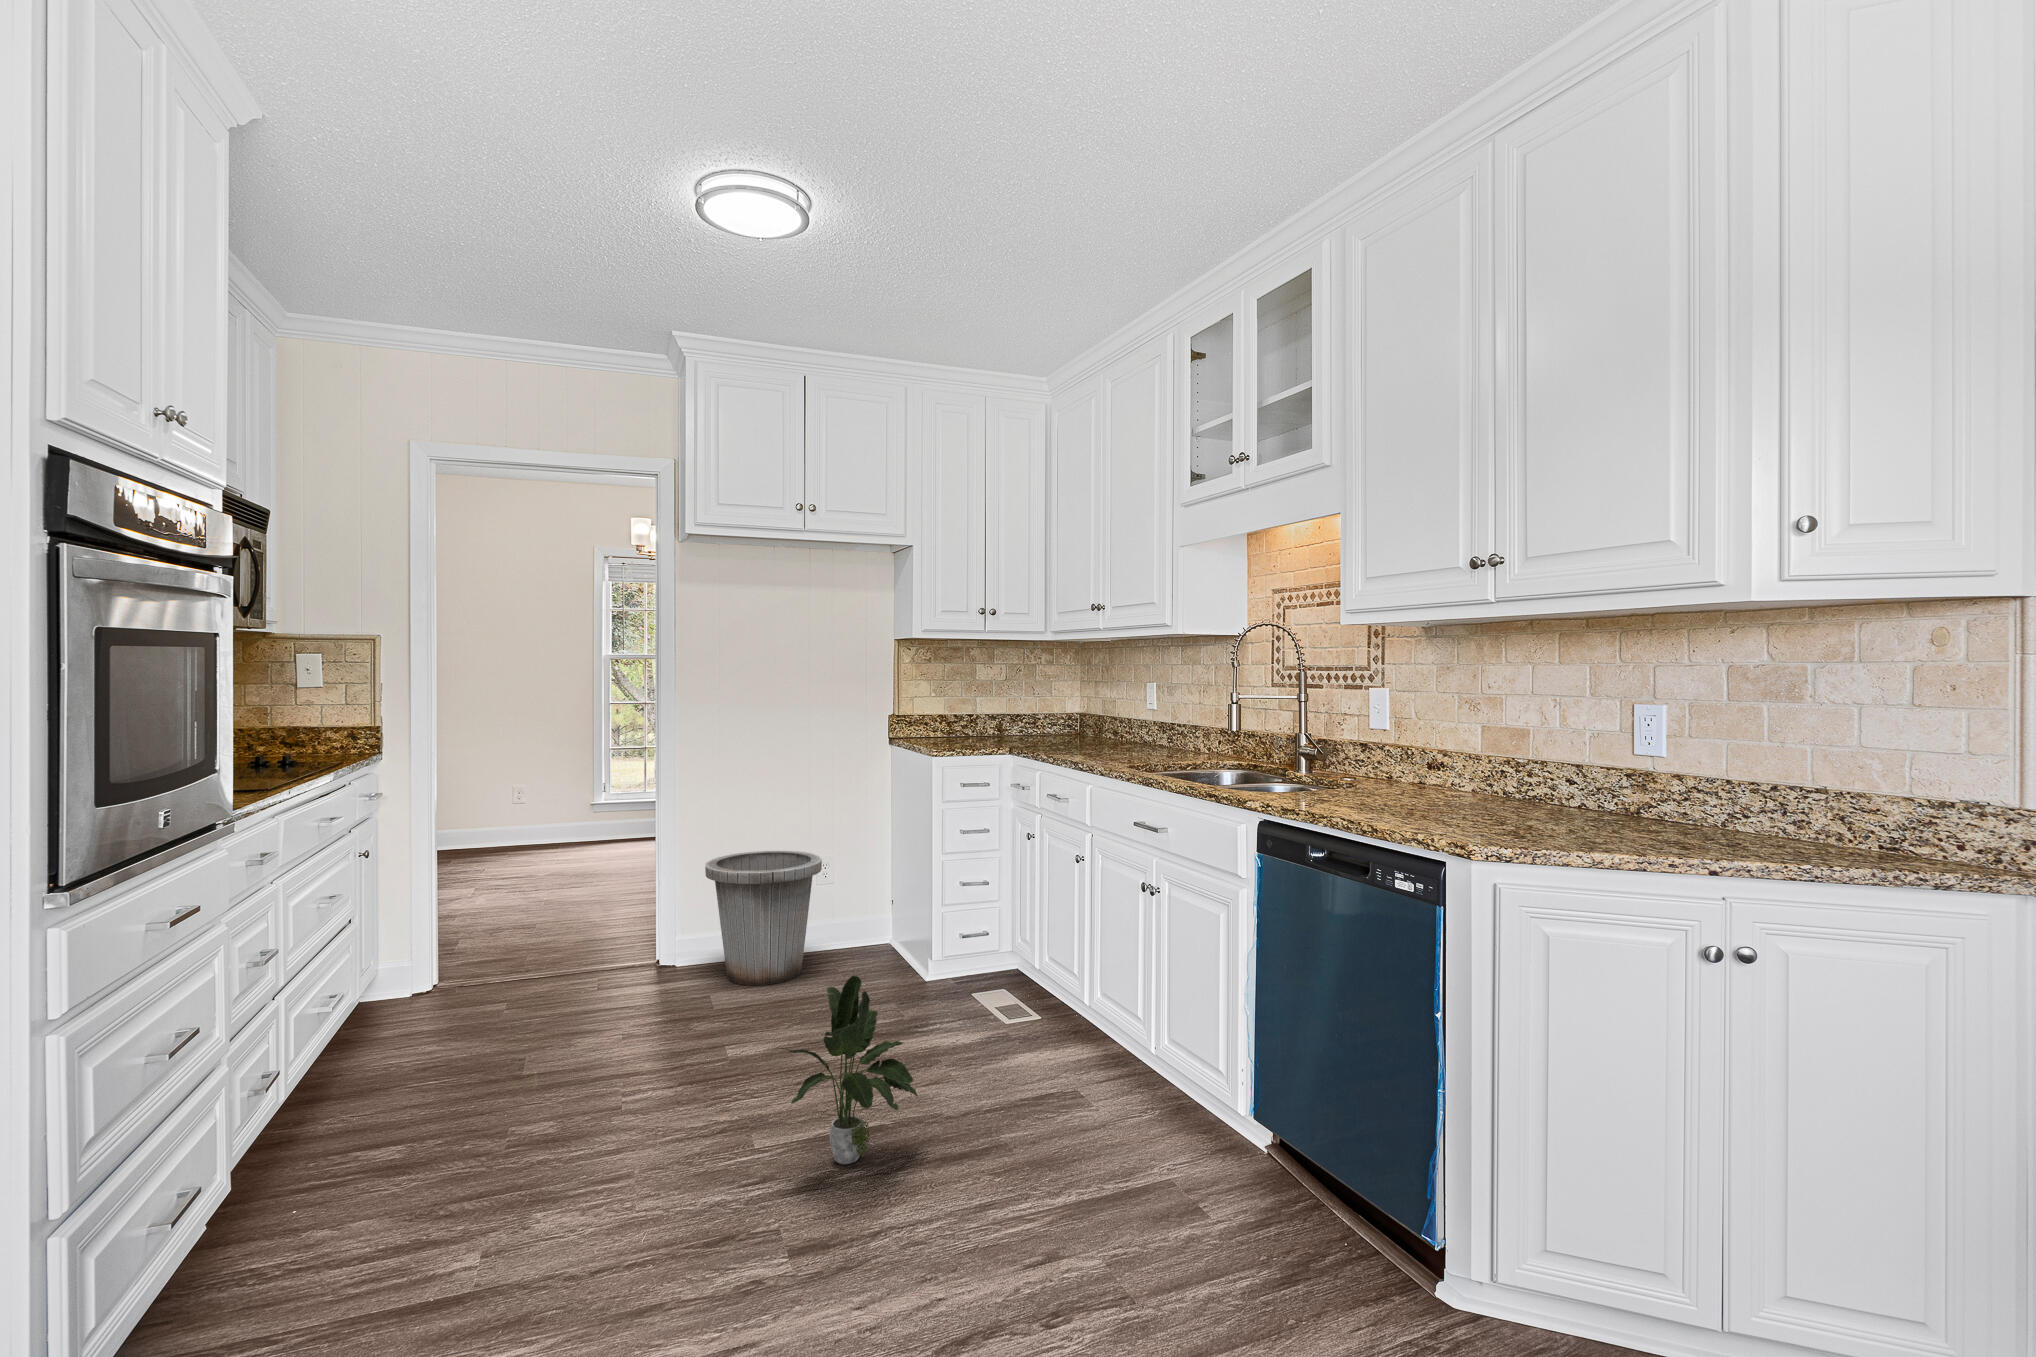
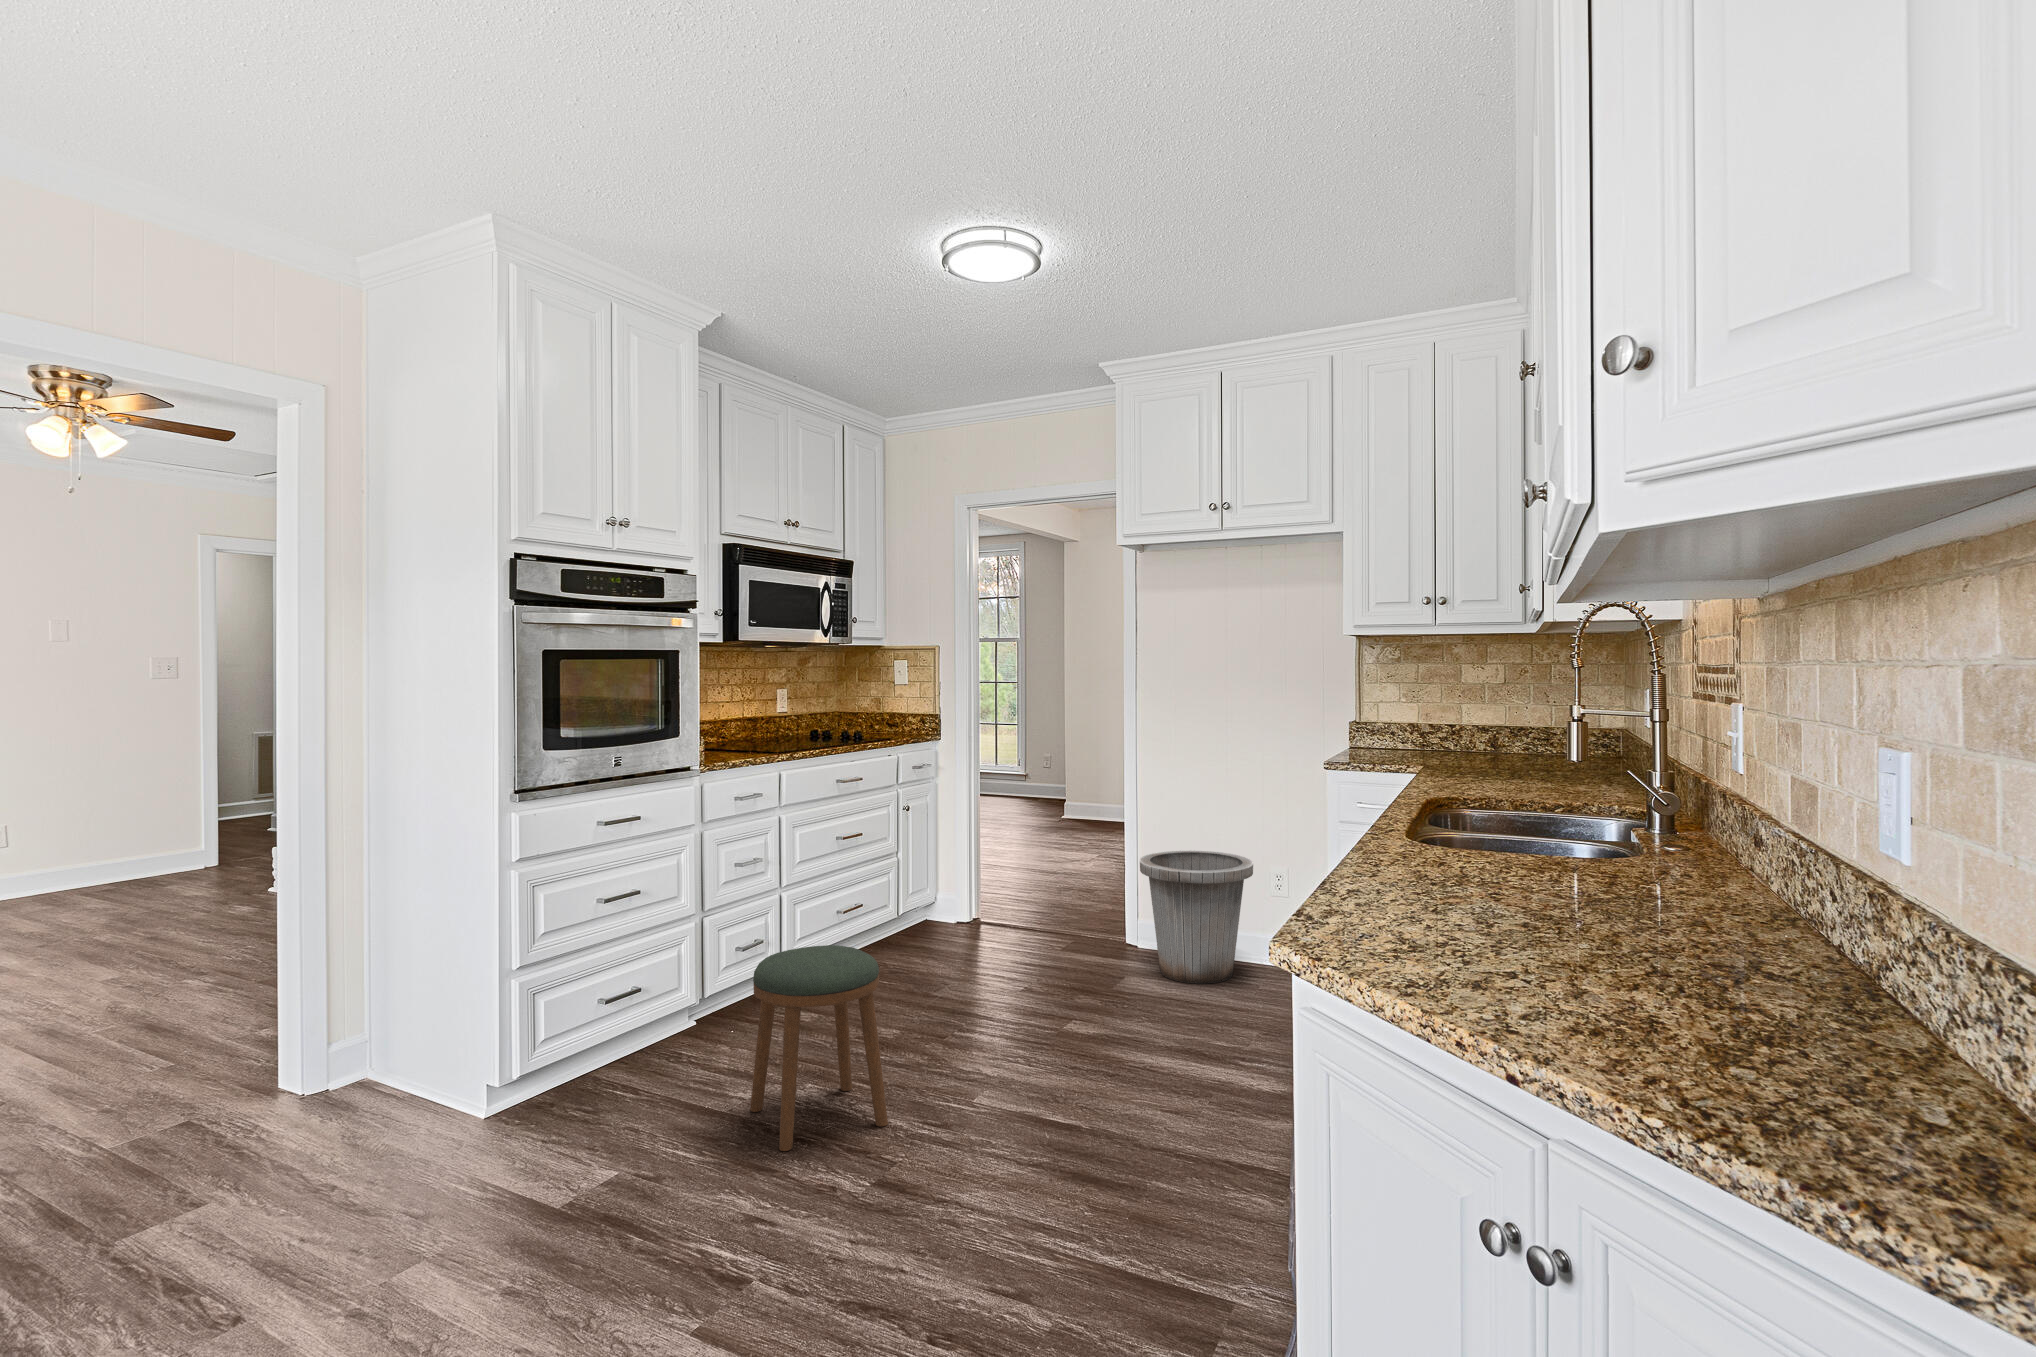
potted plant: present [782,975,918,1164] -> none [944,969,1076,1145]
stool: none [501,1008,702,1277] -> present [750,945,888,1151]

